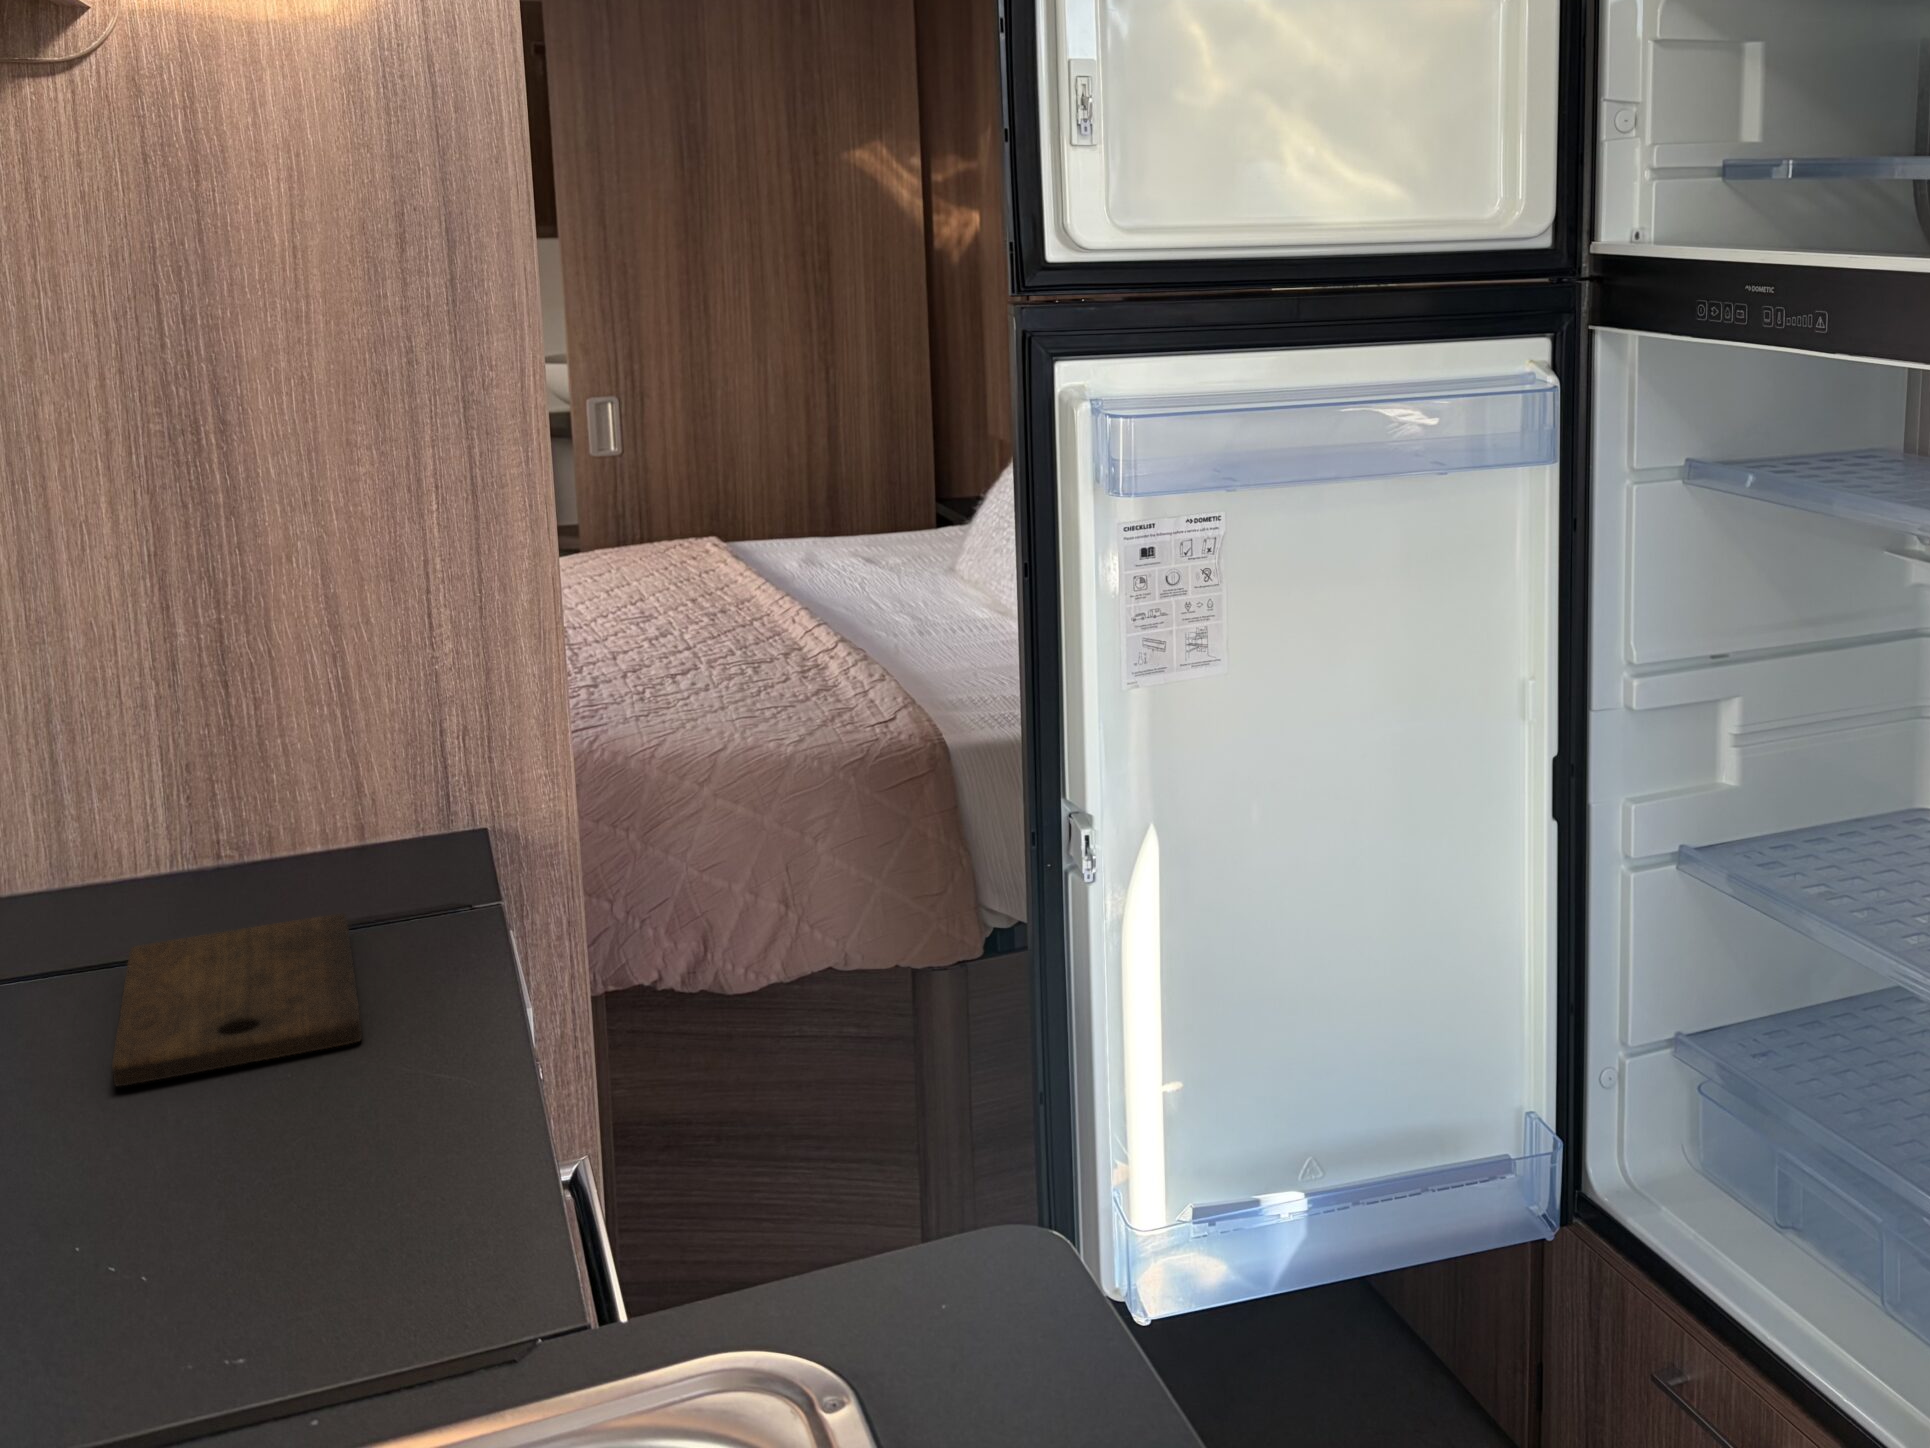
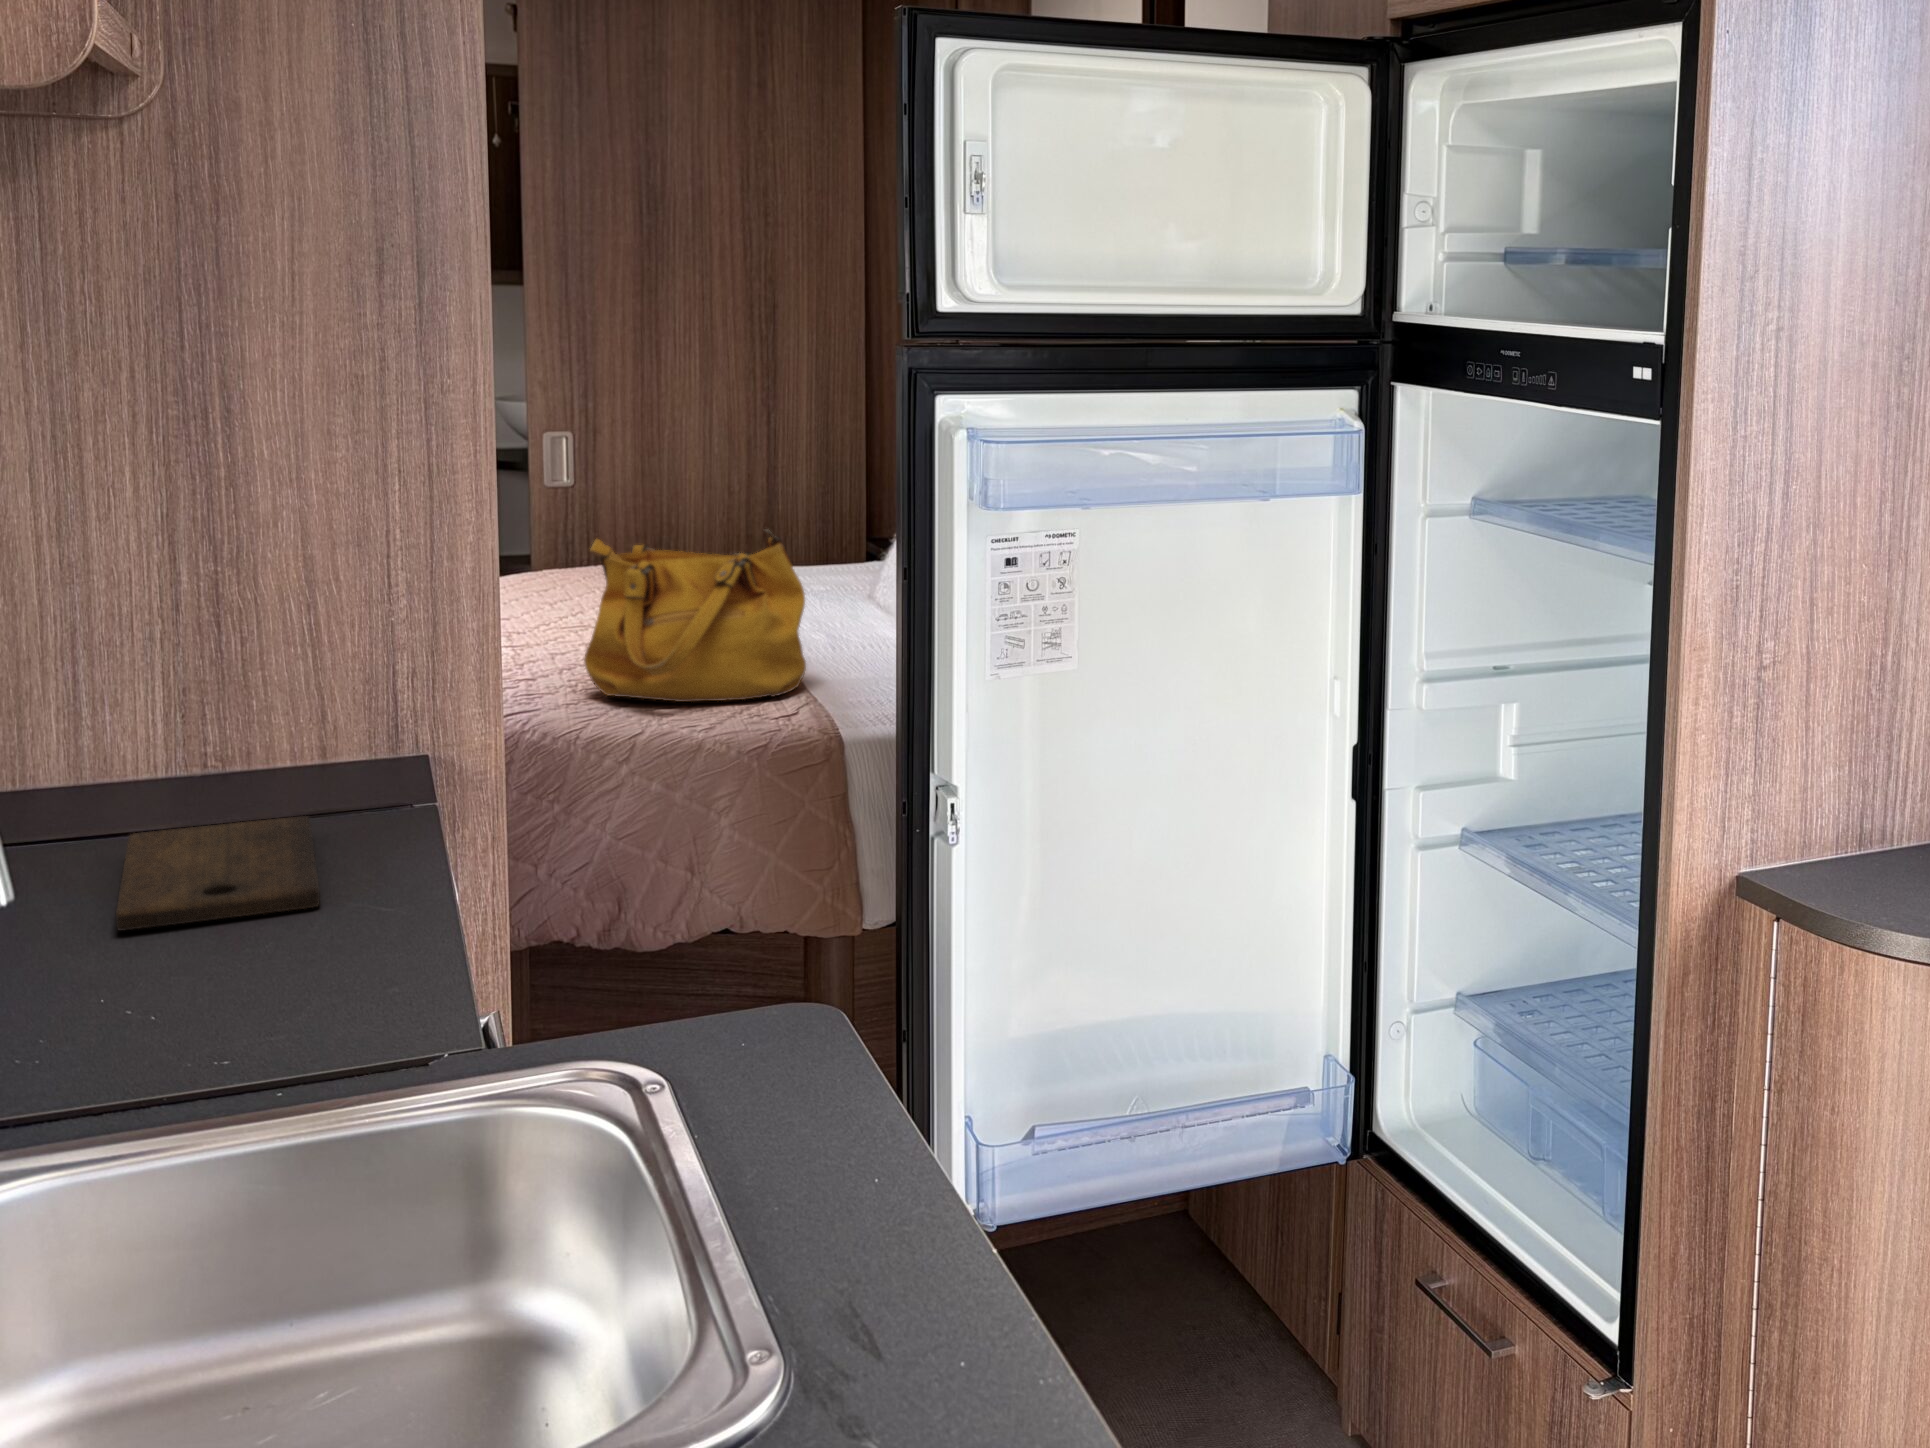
handbag: none [649,511,895,709] -> present [584,529,806,702]

